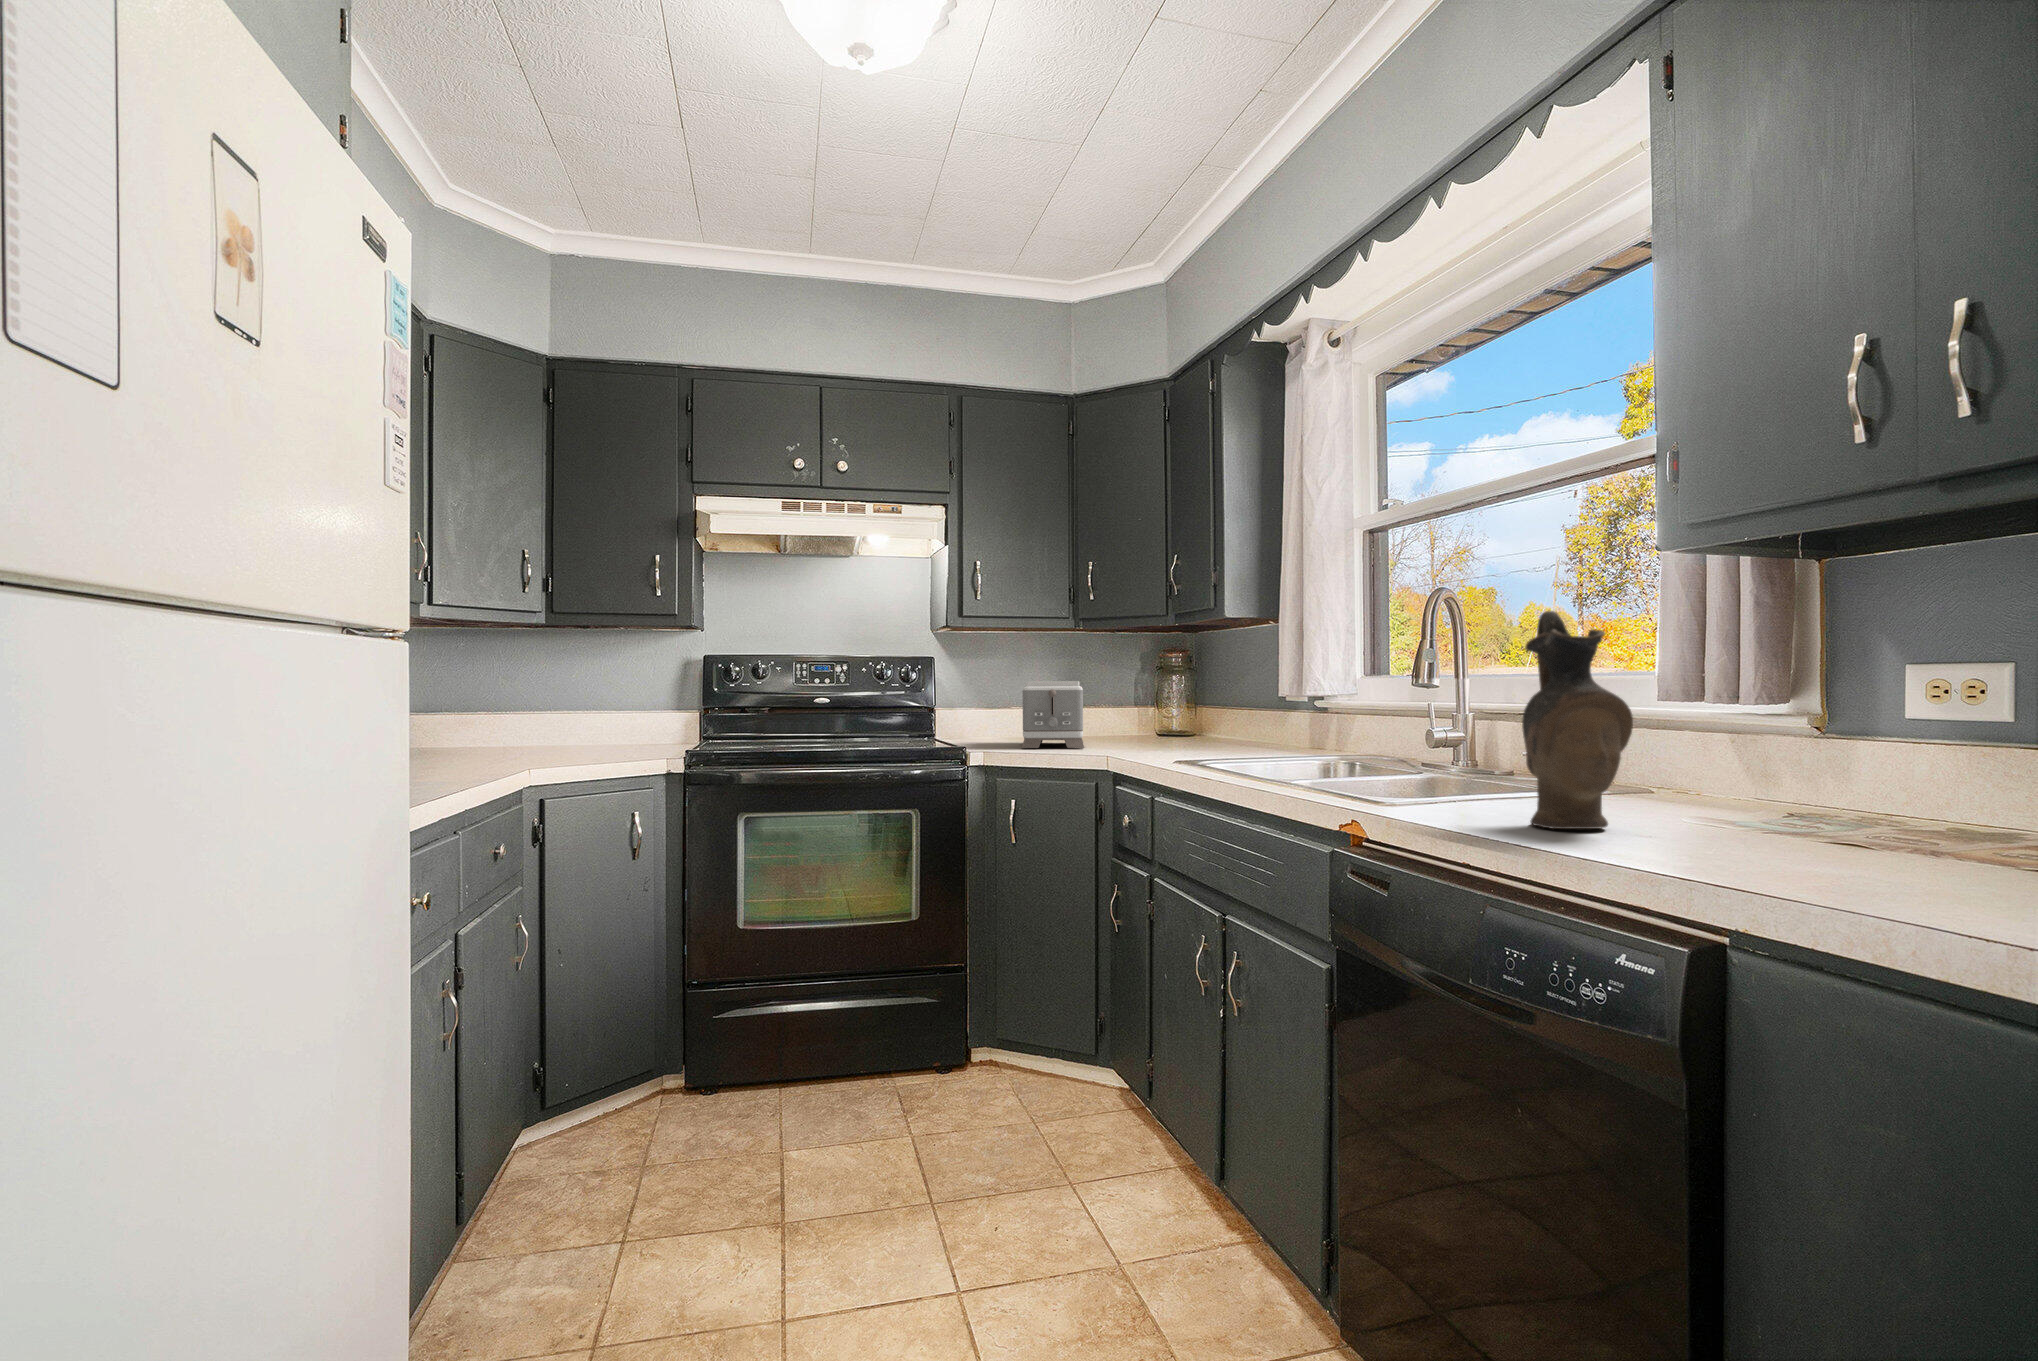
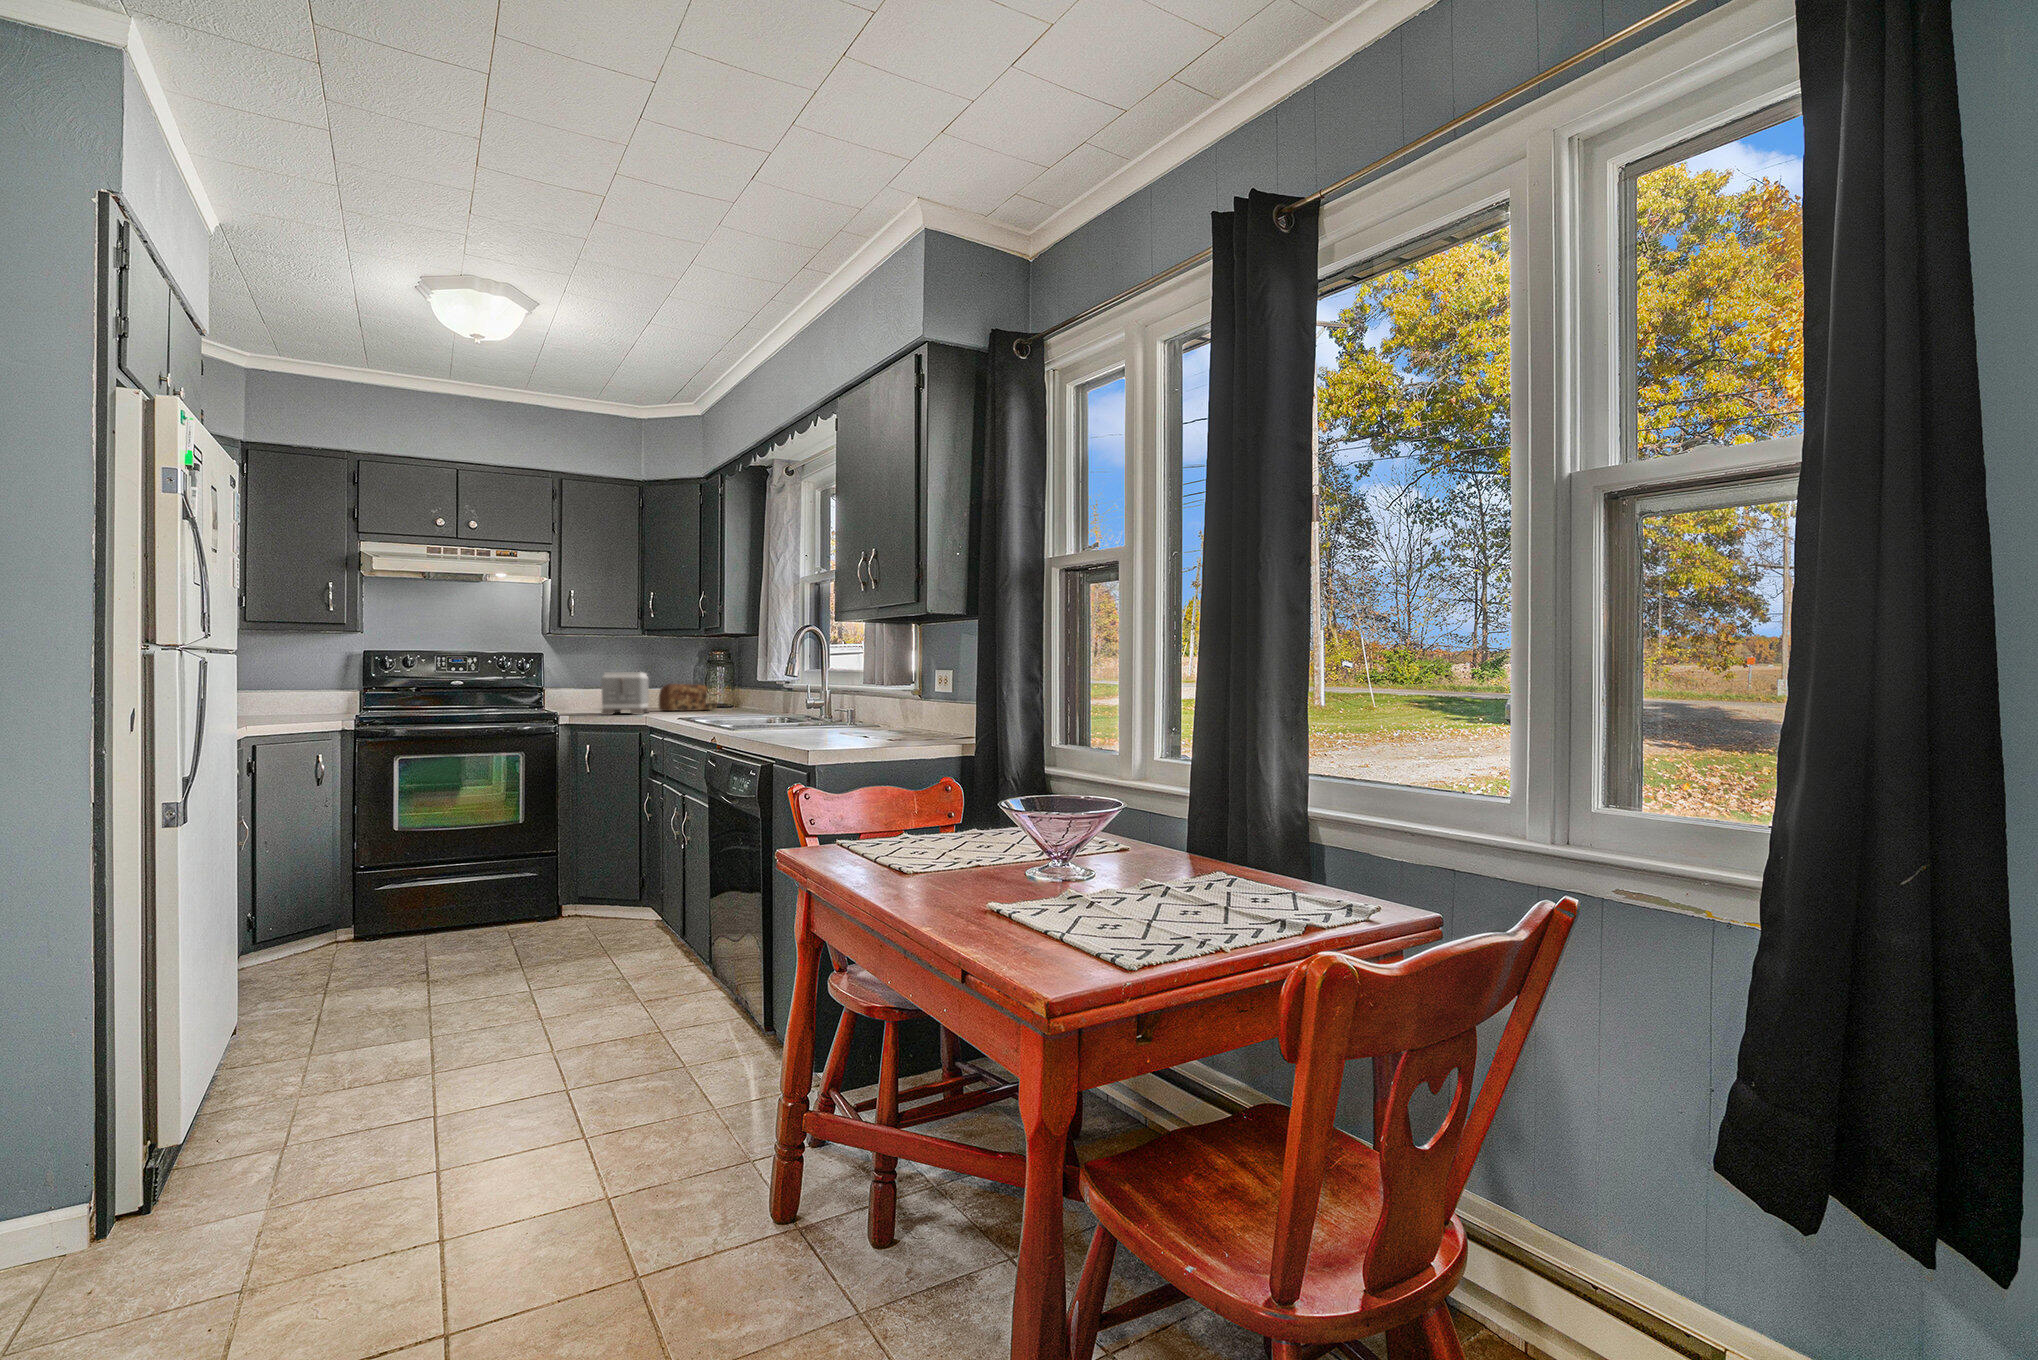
ceramic pitcher: present [1522,611,1633,829] -> none [771,645,808,731]
bread loaf: none [1087,698,1172,739] -> present [659,684,717,711]

